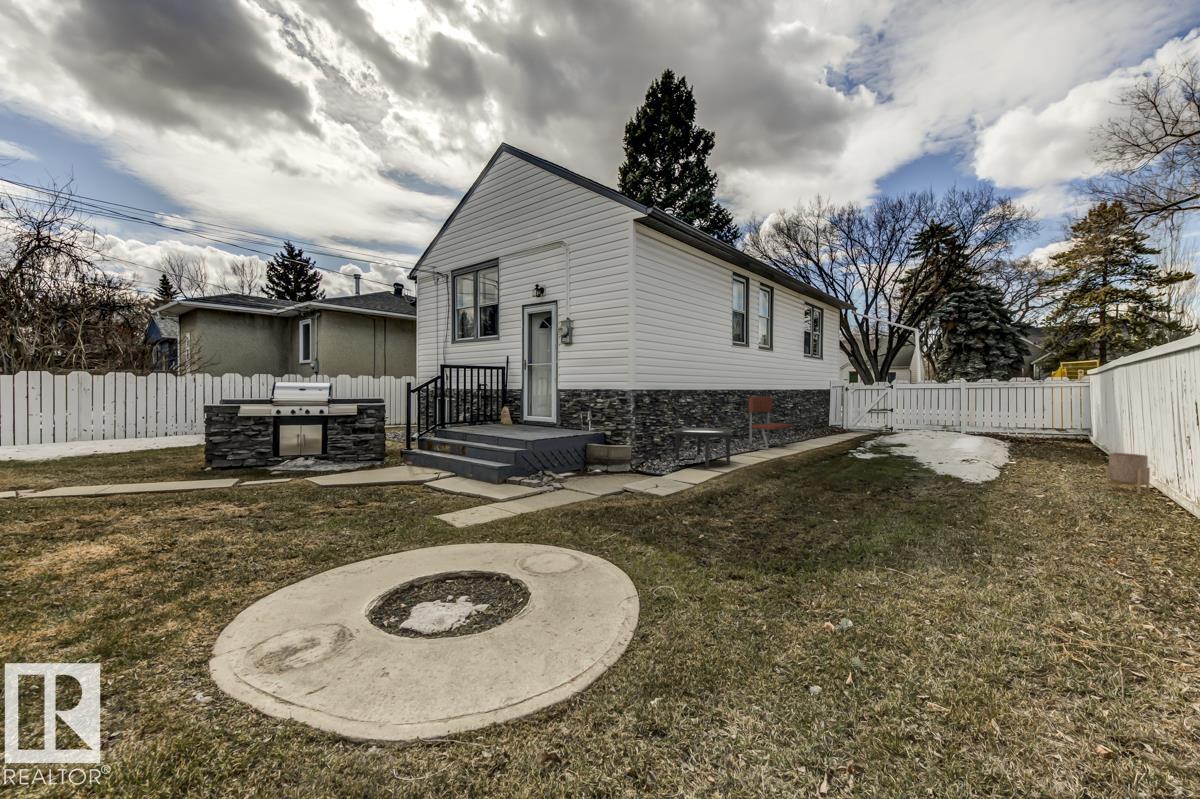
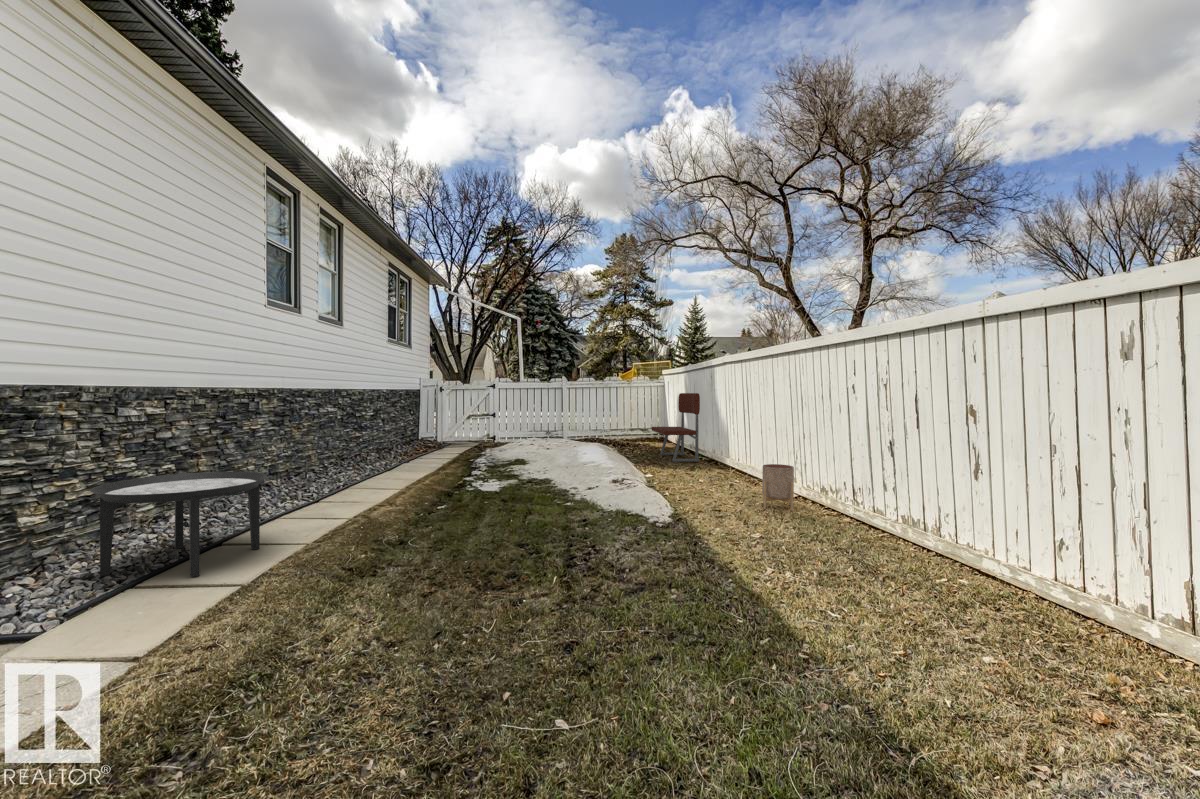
bench: present [749,396,793,450] -> present [652,393,700,462]

